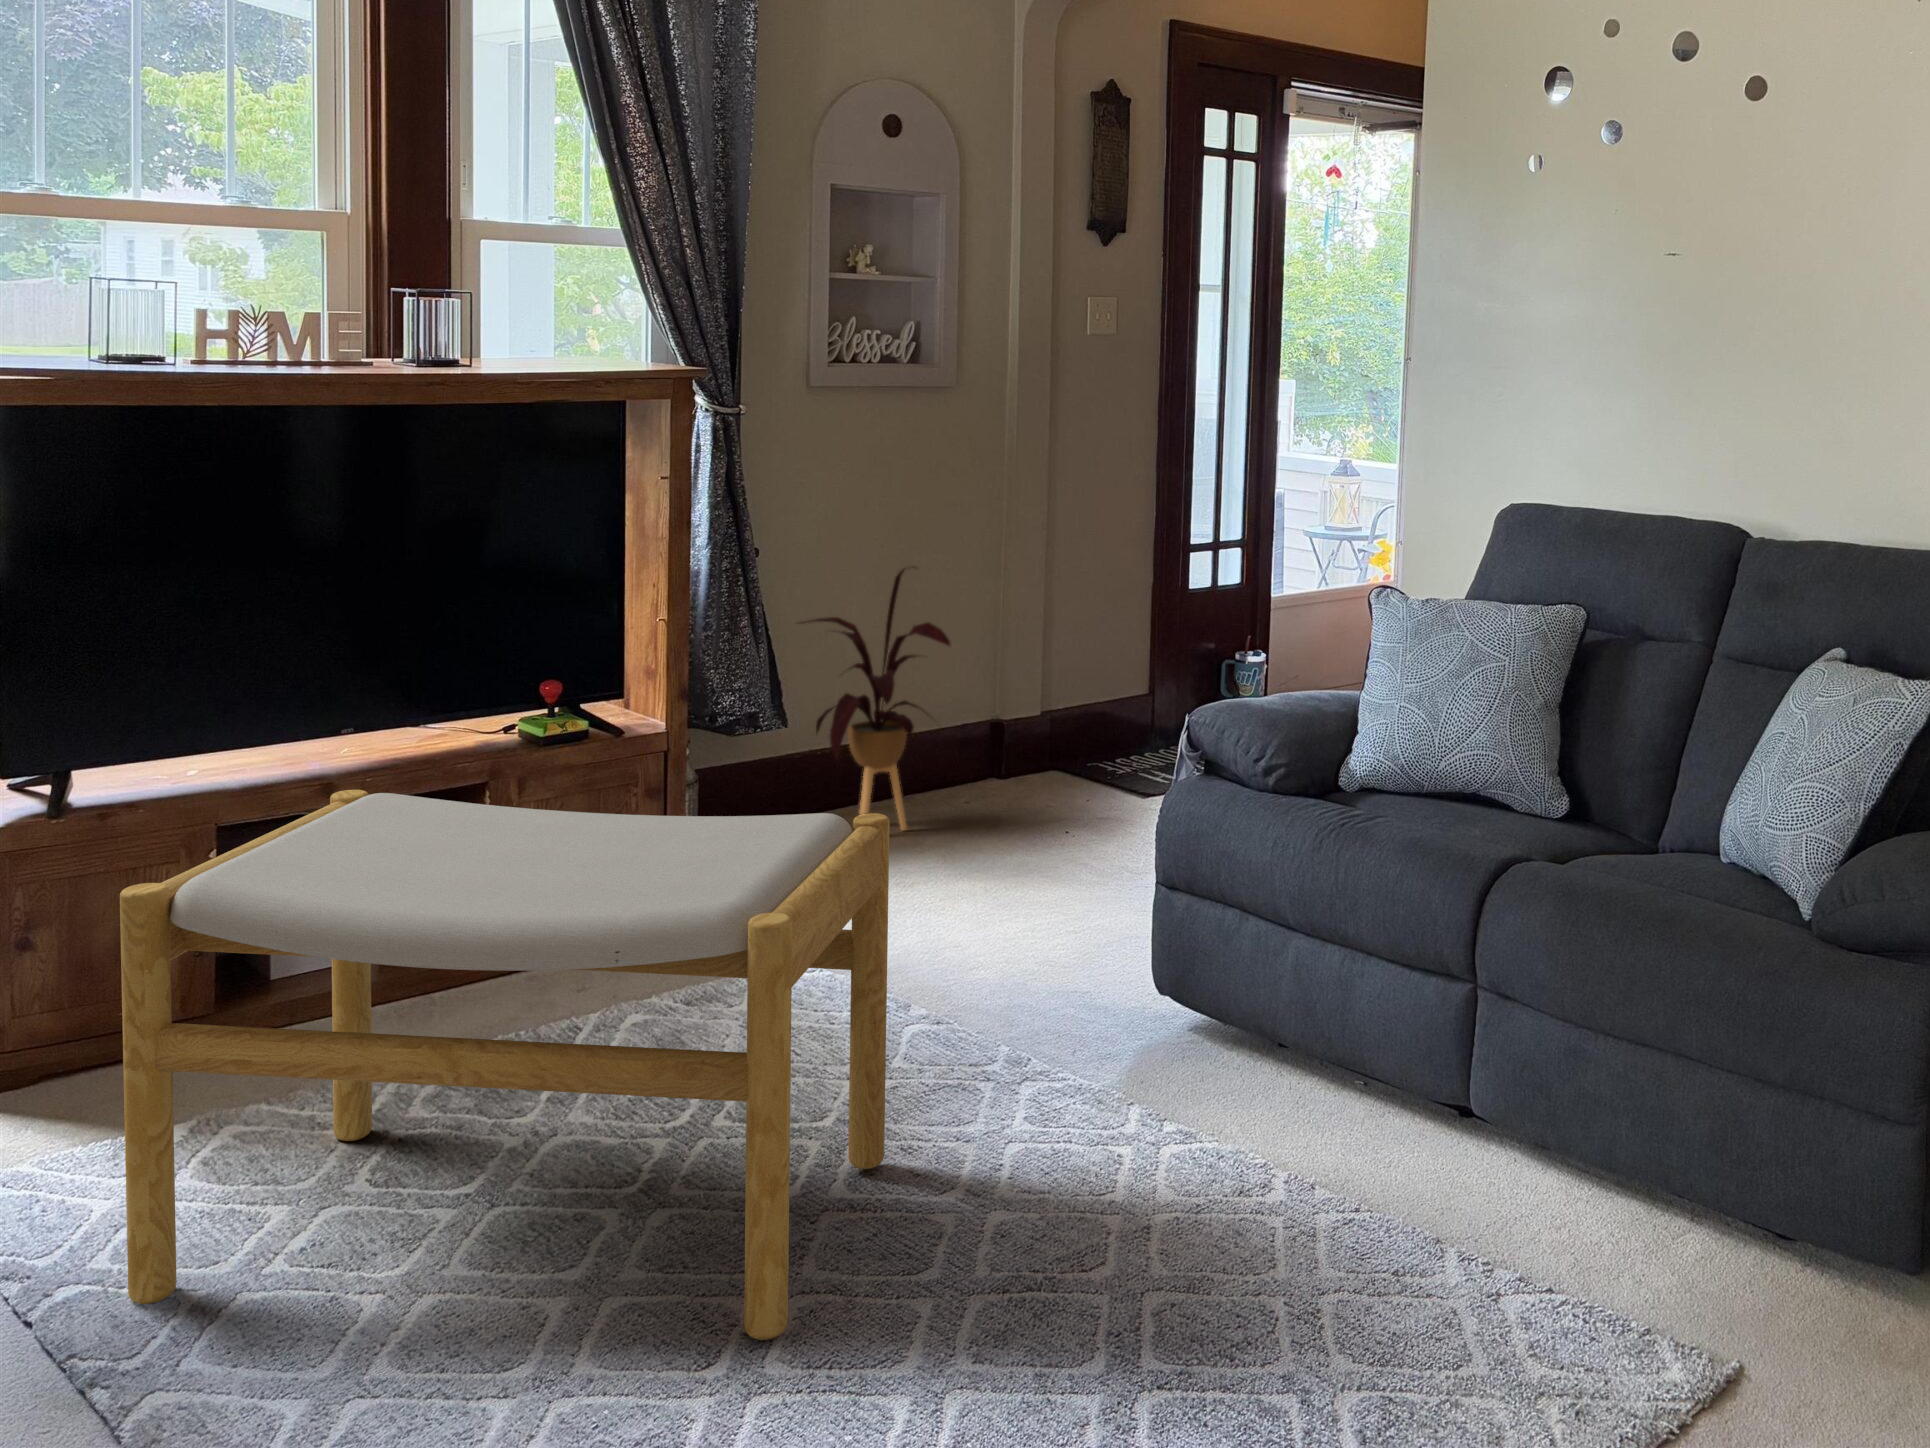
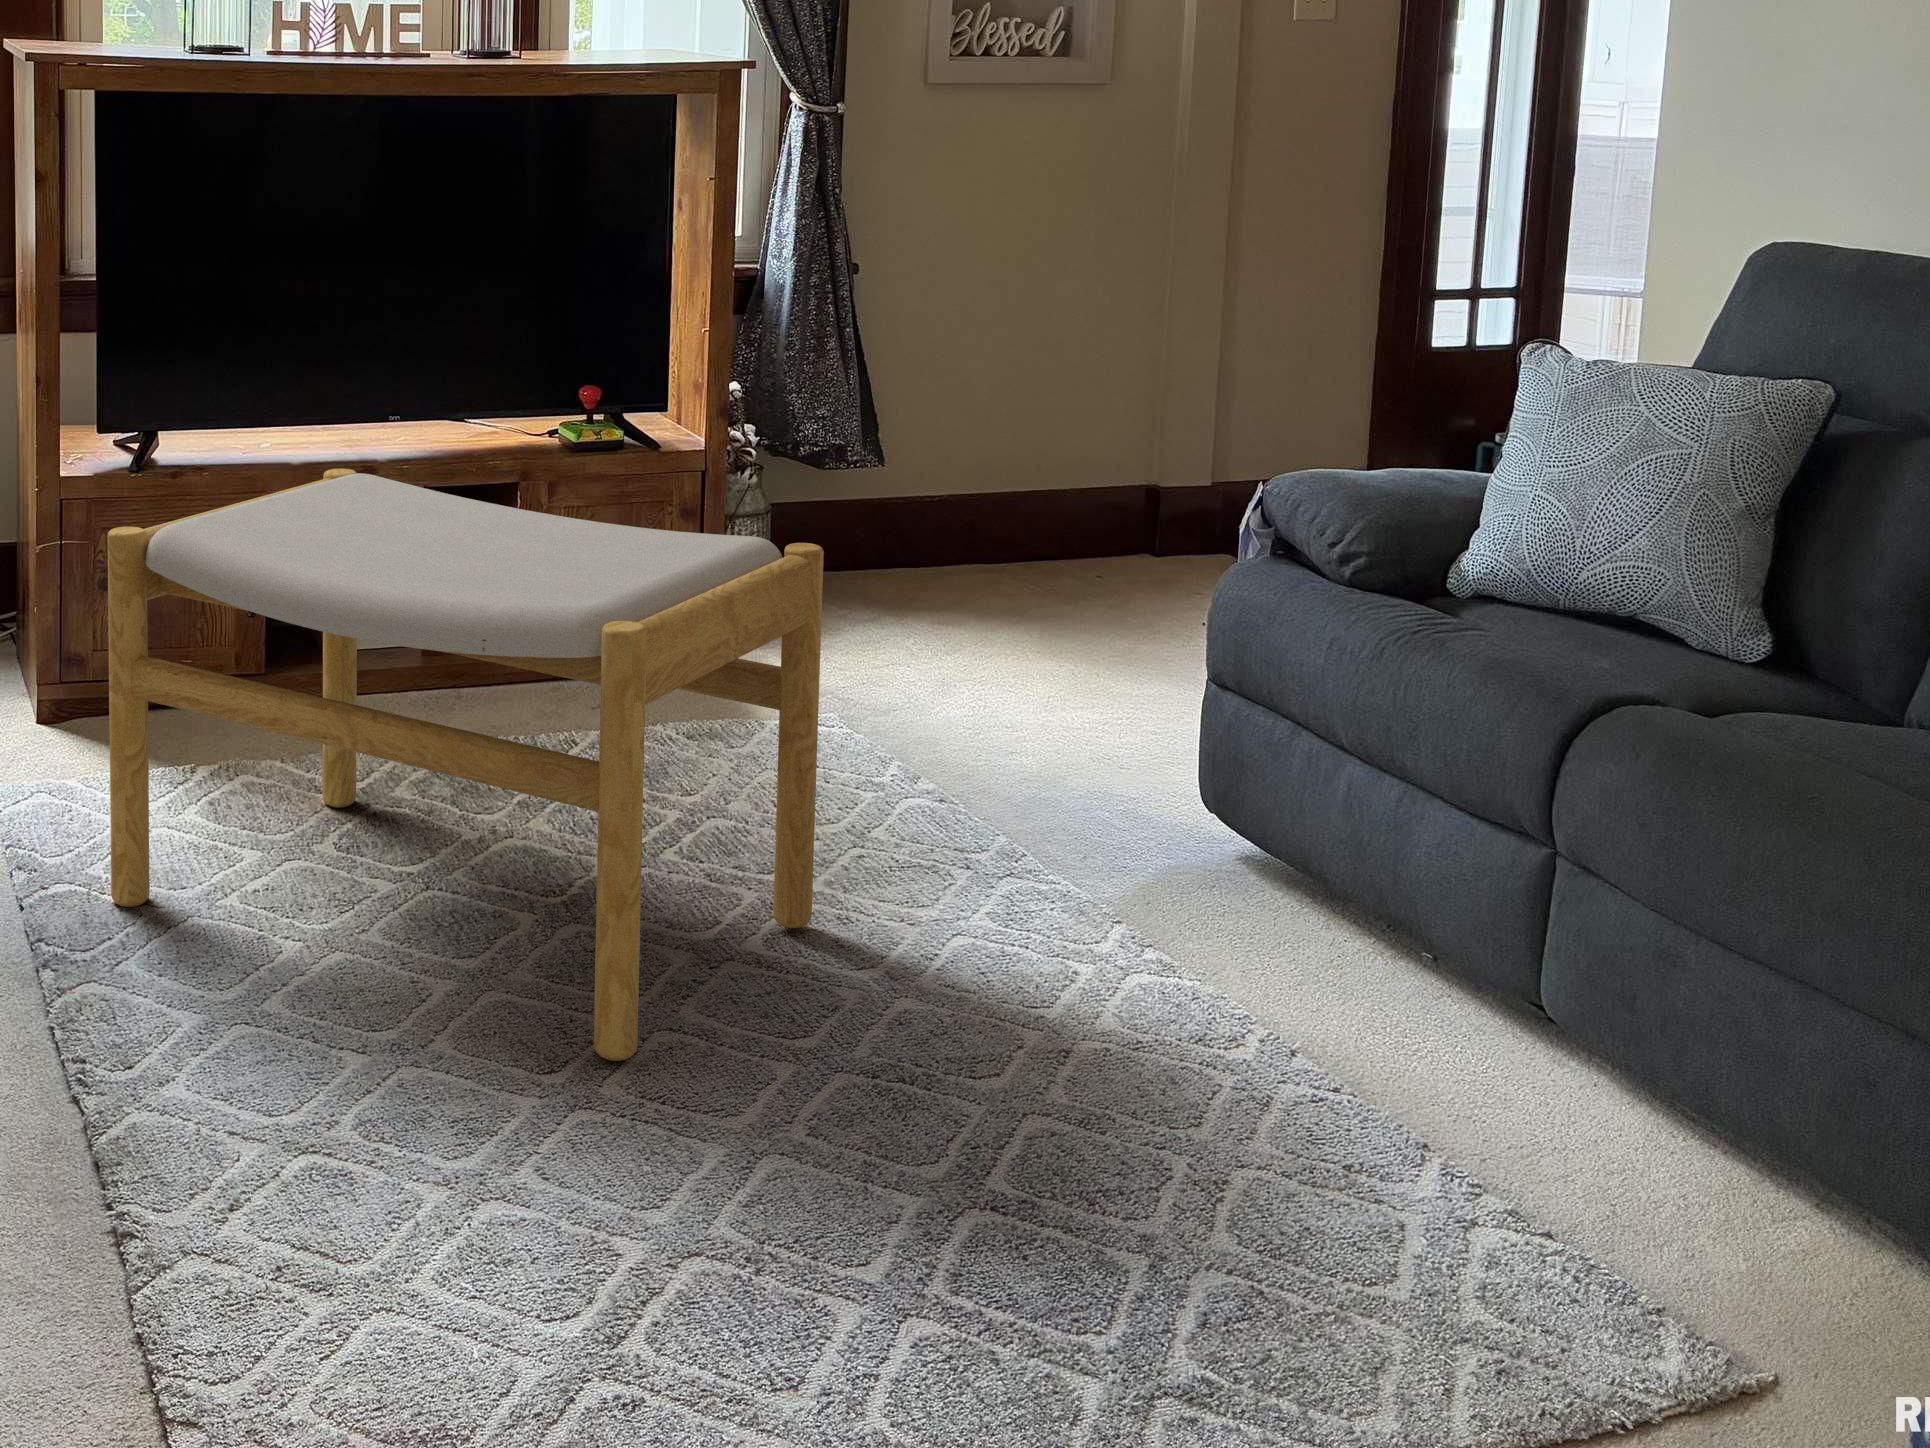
house plant: present [803,566,950,830] -> none [893,292,1059,600]

